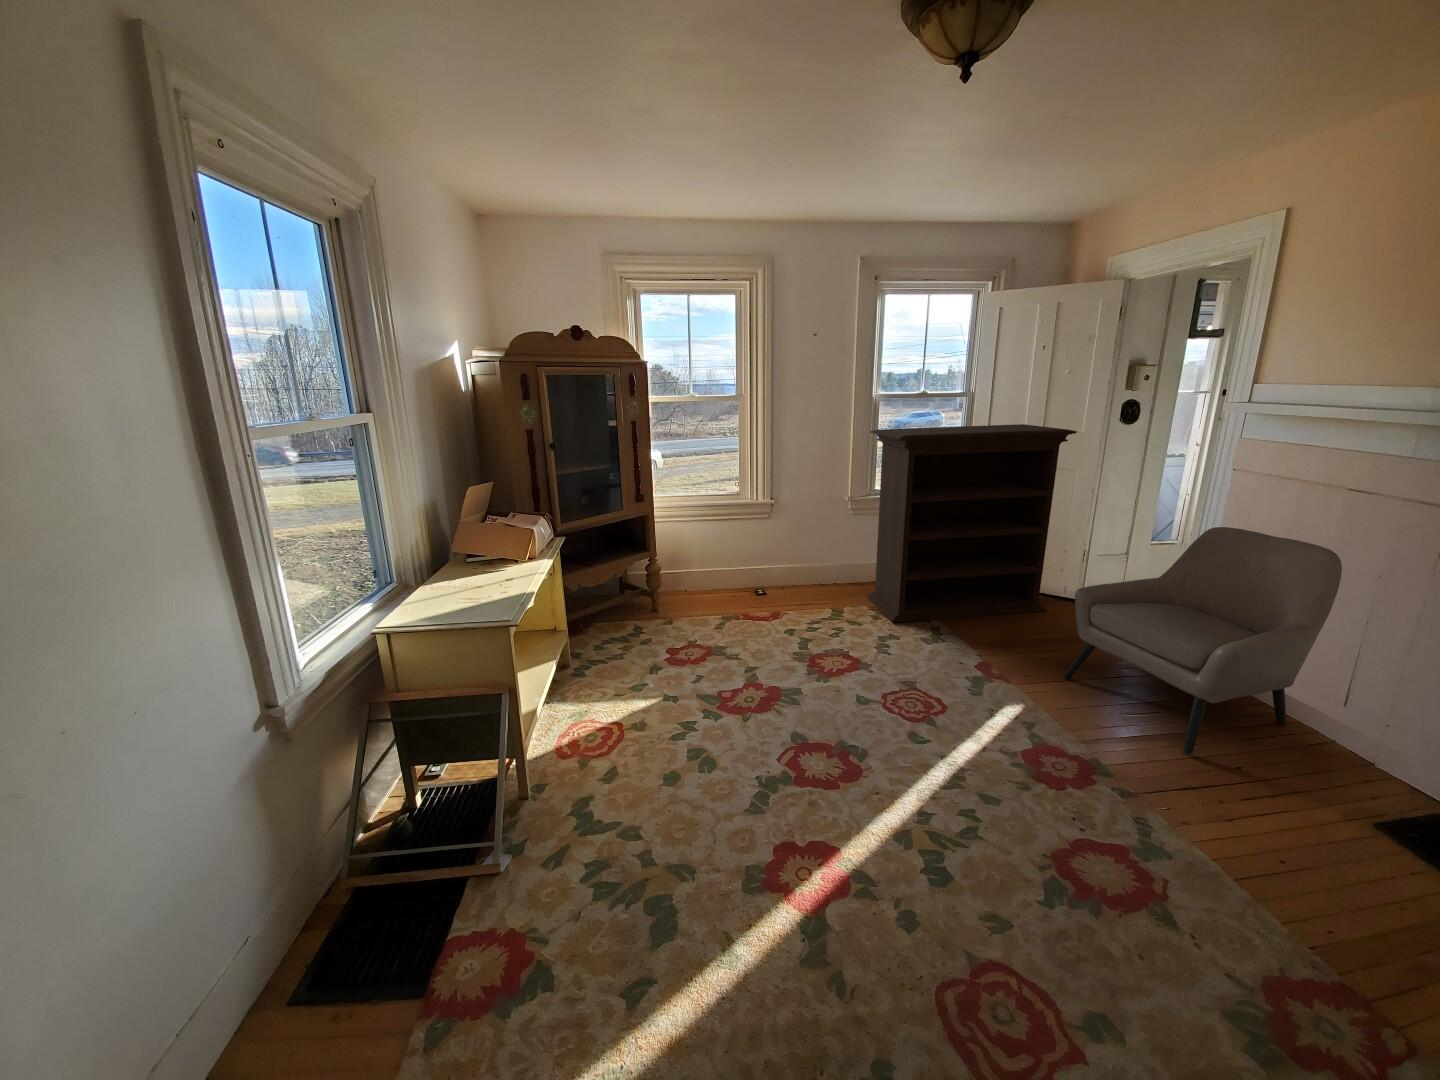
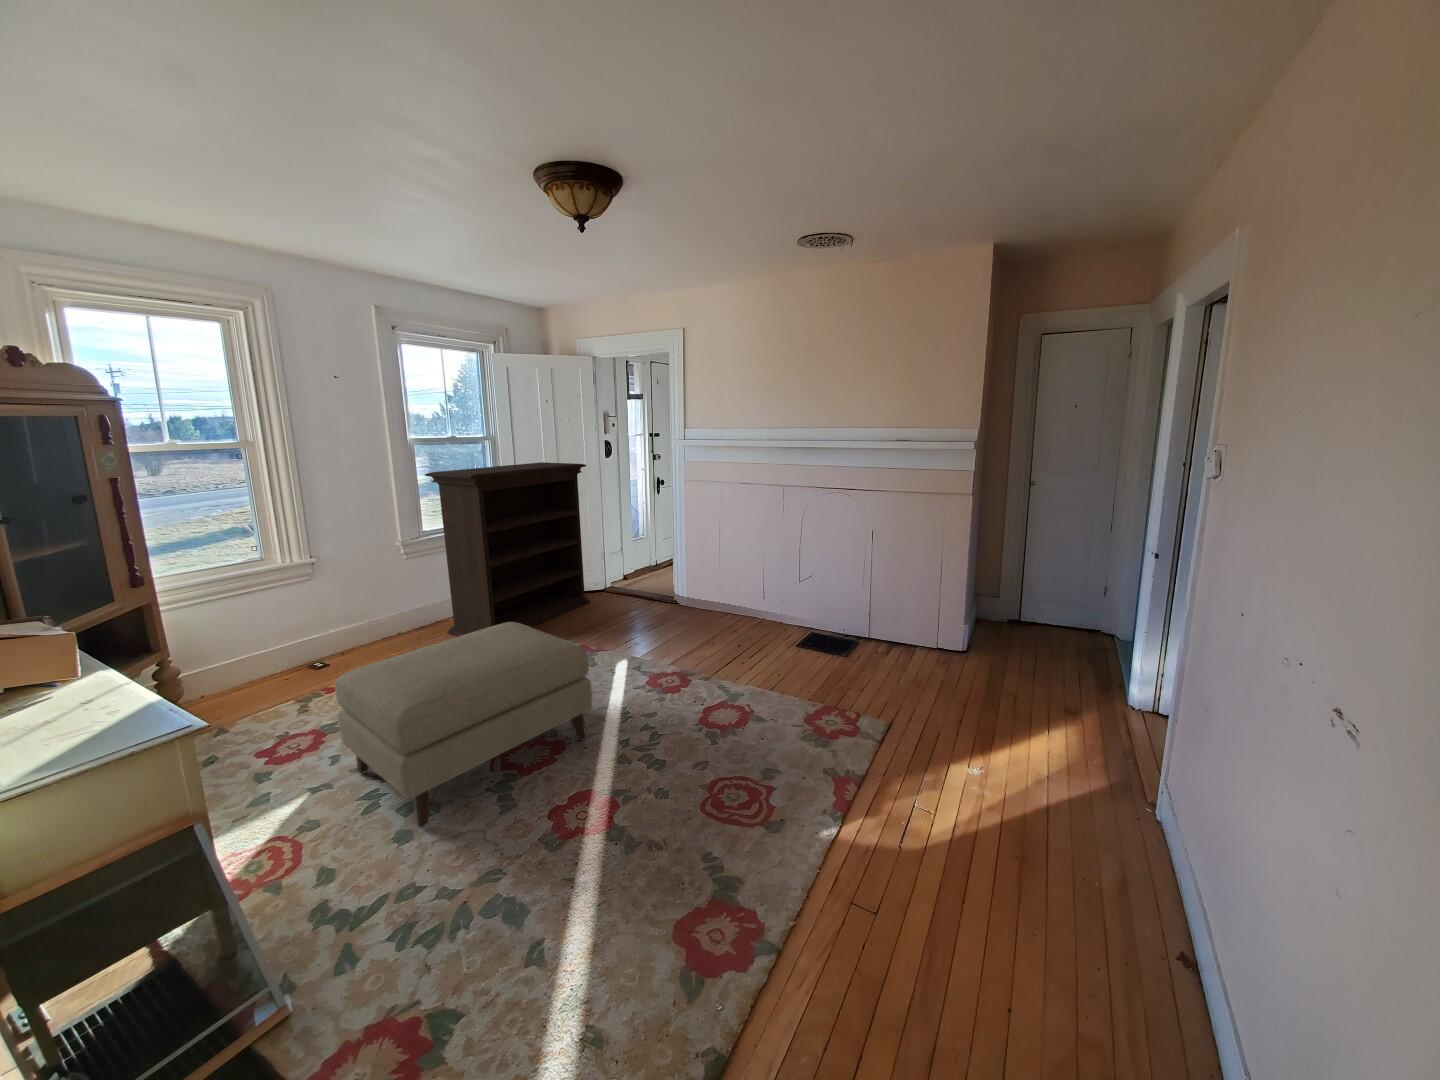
armchair: present [1063,527,1342,755] -> none [628,516,743,649]
ottoman: none [672,610,905,783] -> present [335,622,592,828]

